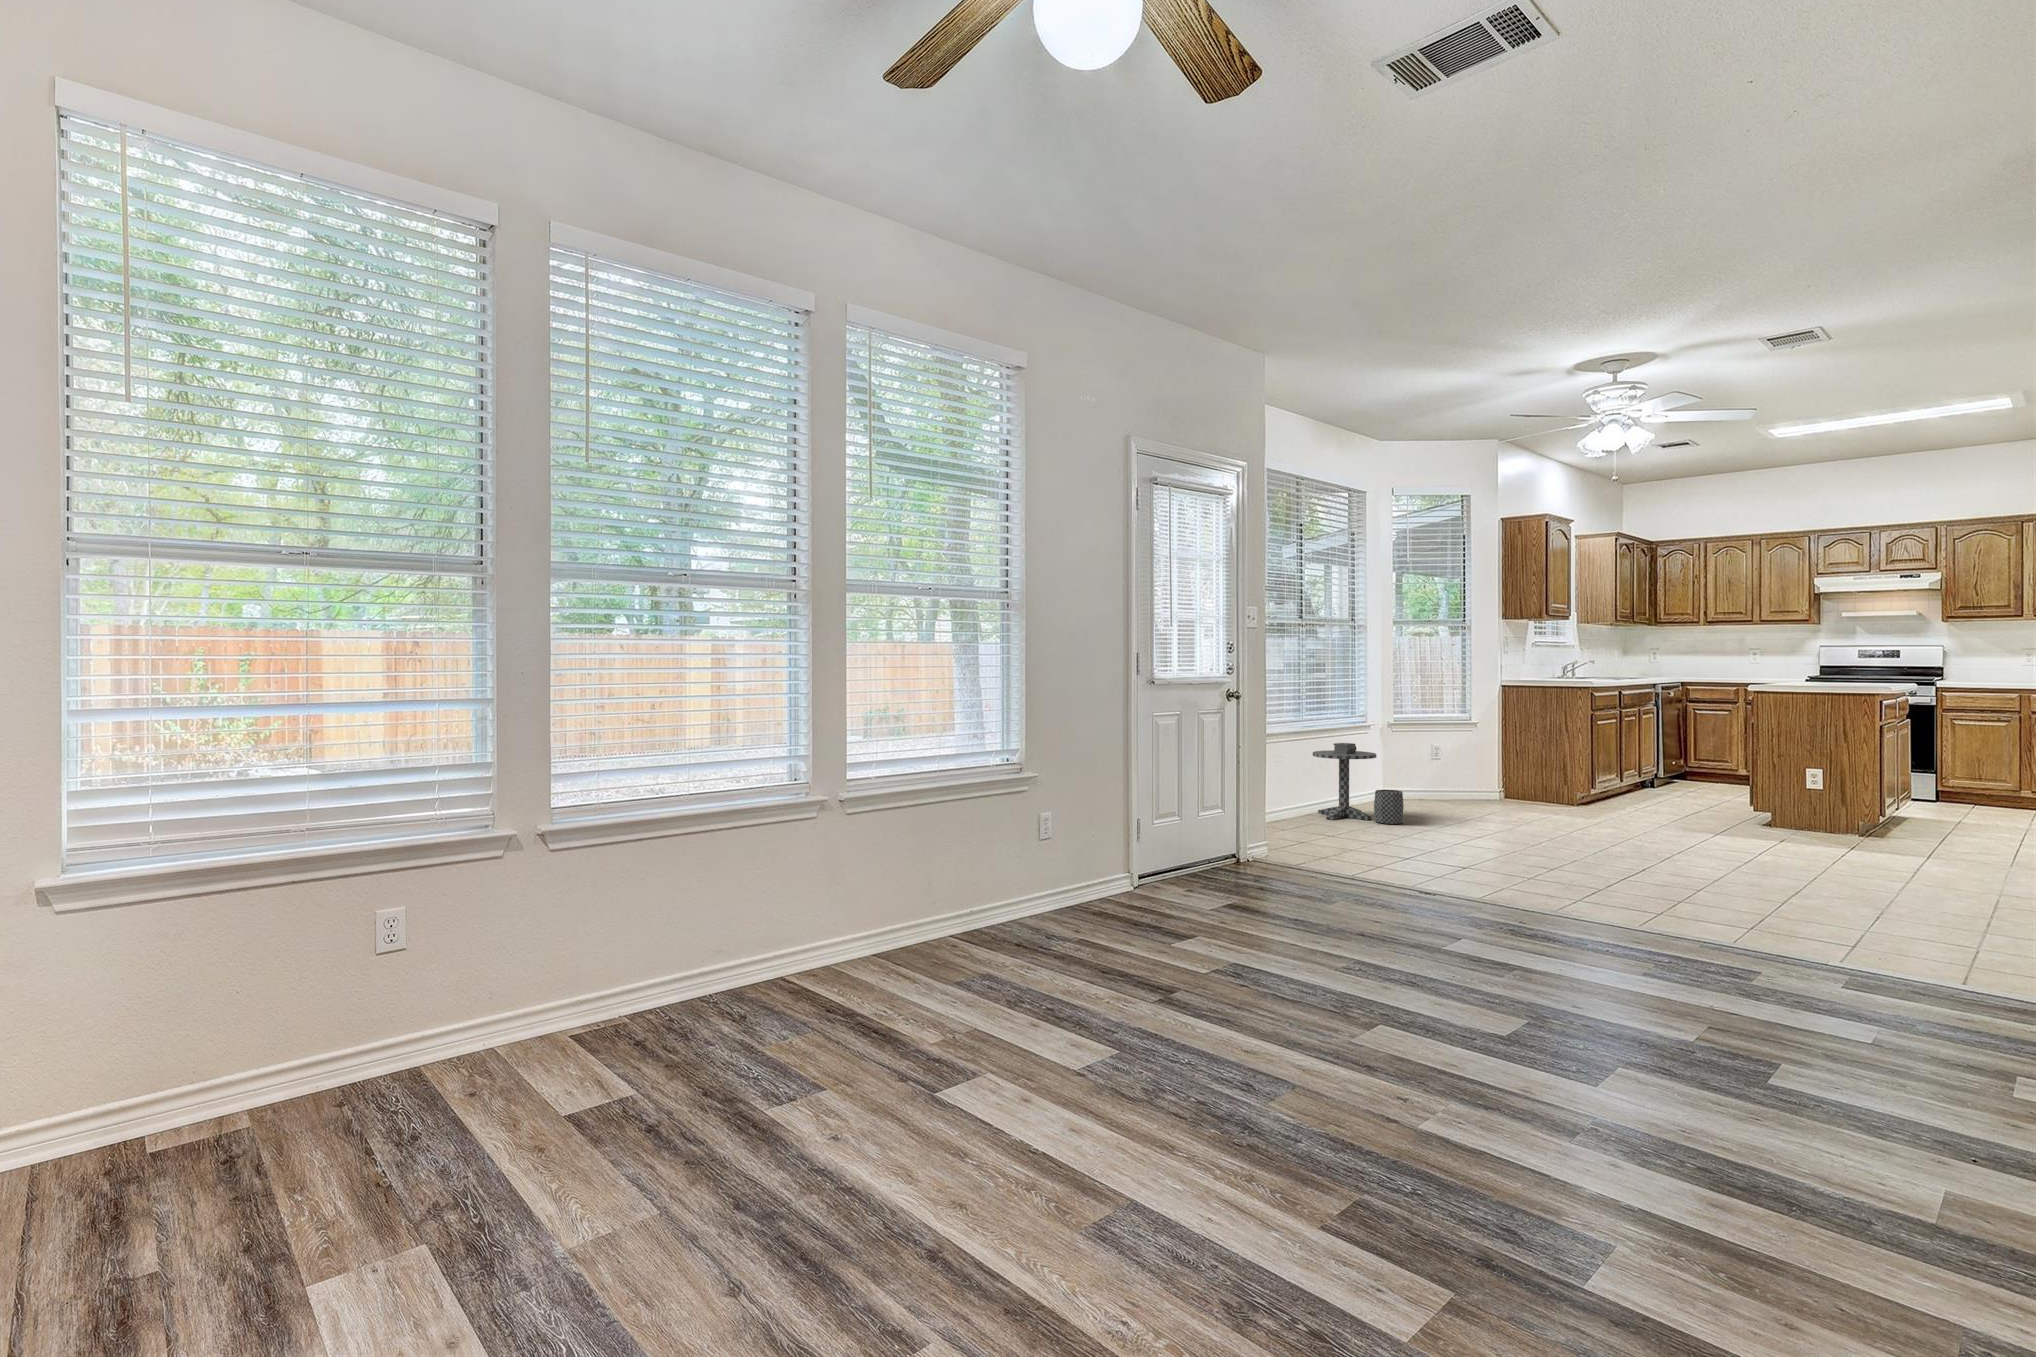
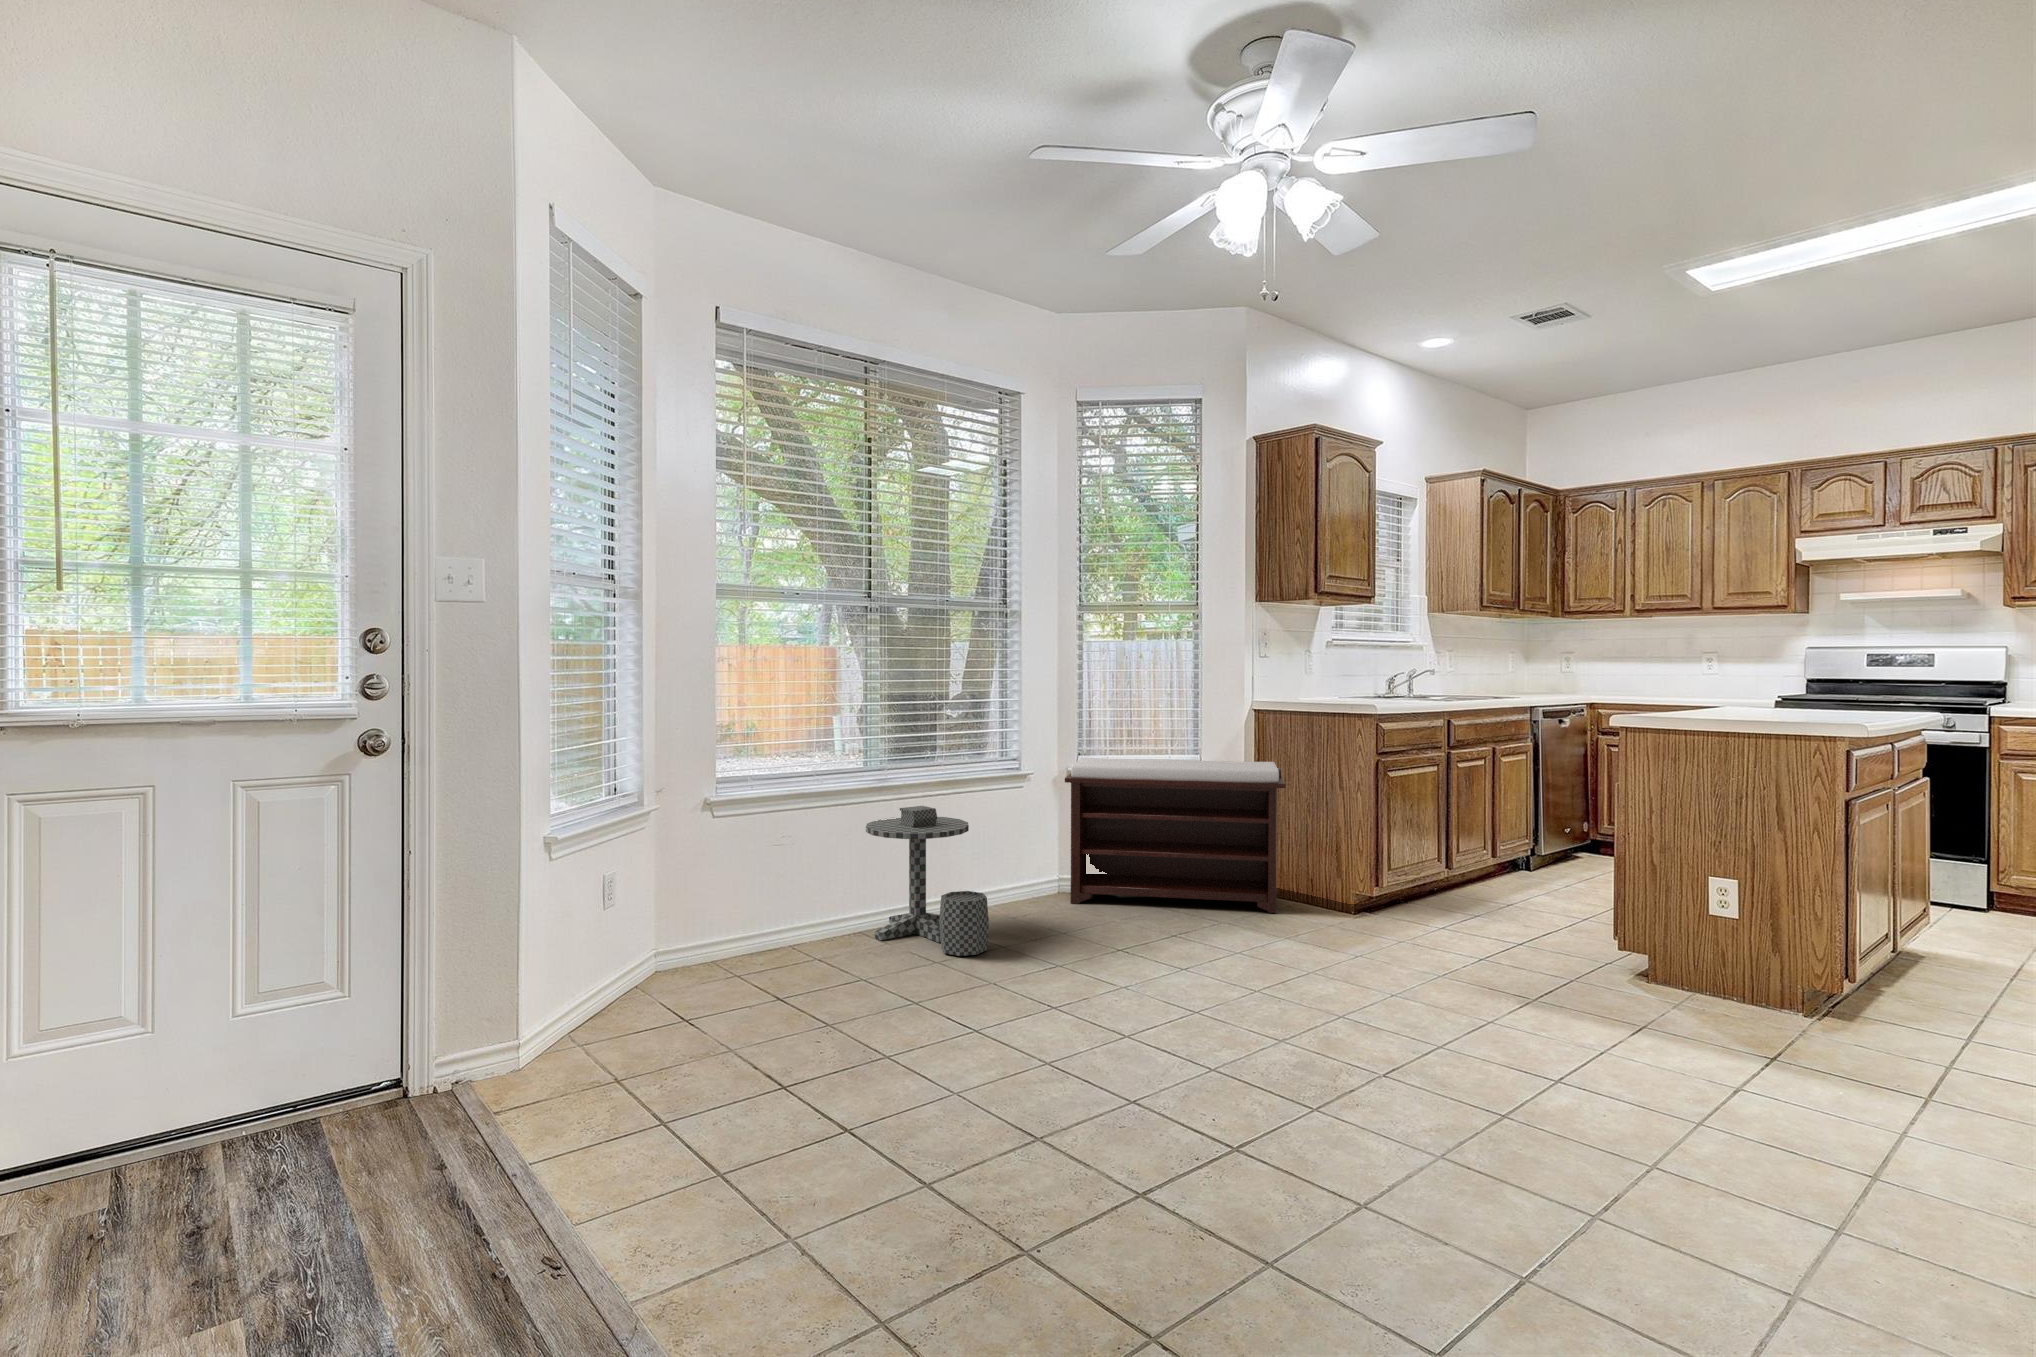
bench: none [1391,718,1542,808] -> present [1065,758,1286,913]

